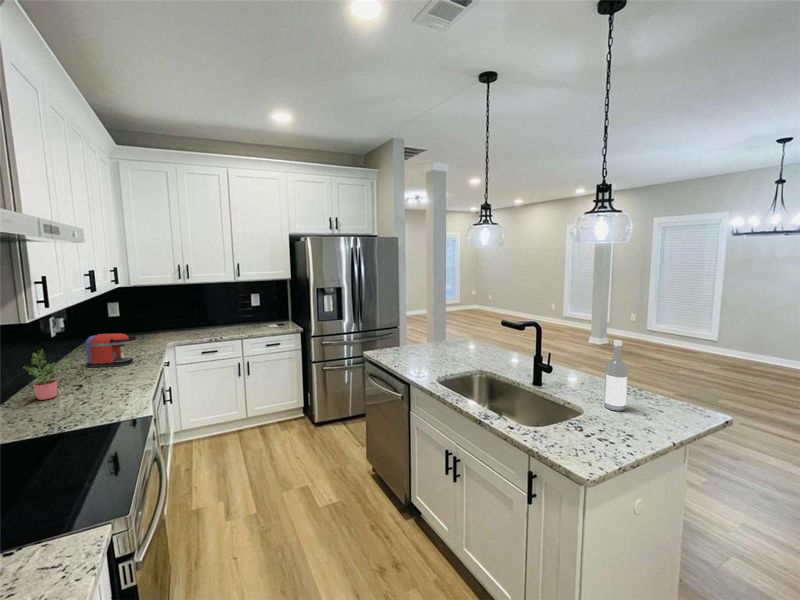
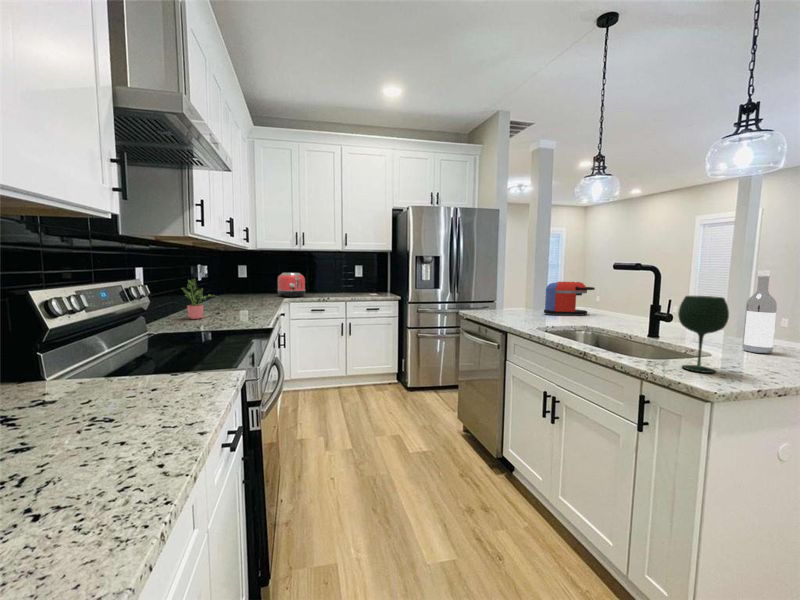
toaster: none [157,309,193,338] -> present [278,273,305,297]
coffee maker: present [86,333,137,367] -> present [544,282,595,315]
wine glass: none [556,384,594,456] -> present [678,296,729,373]

